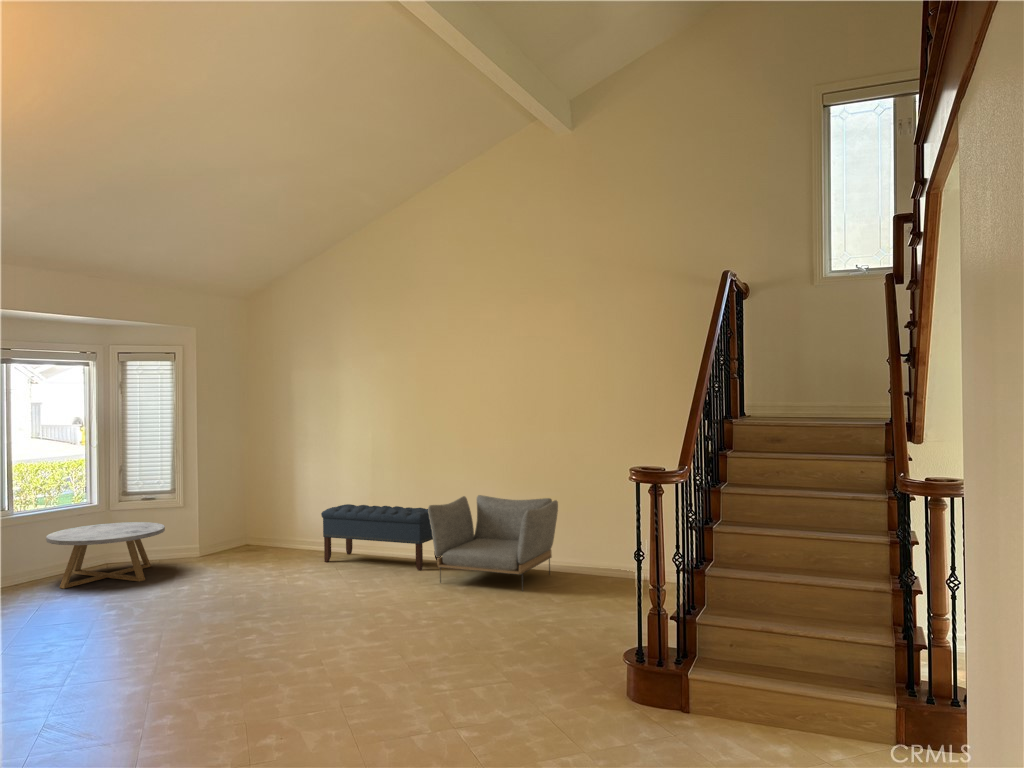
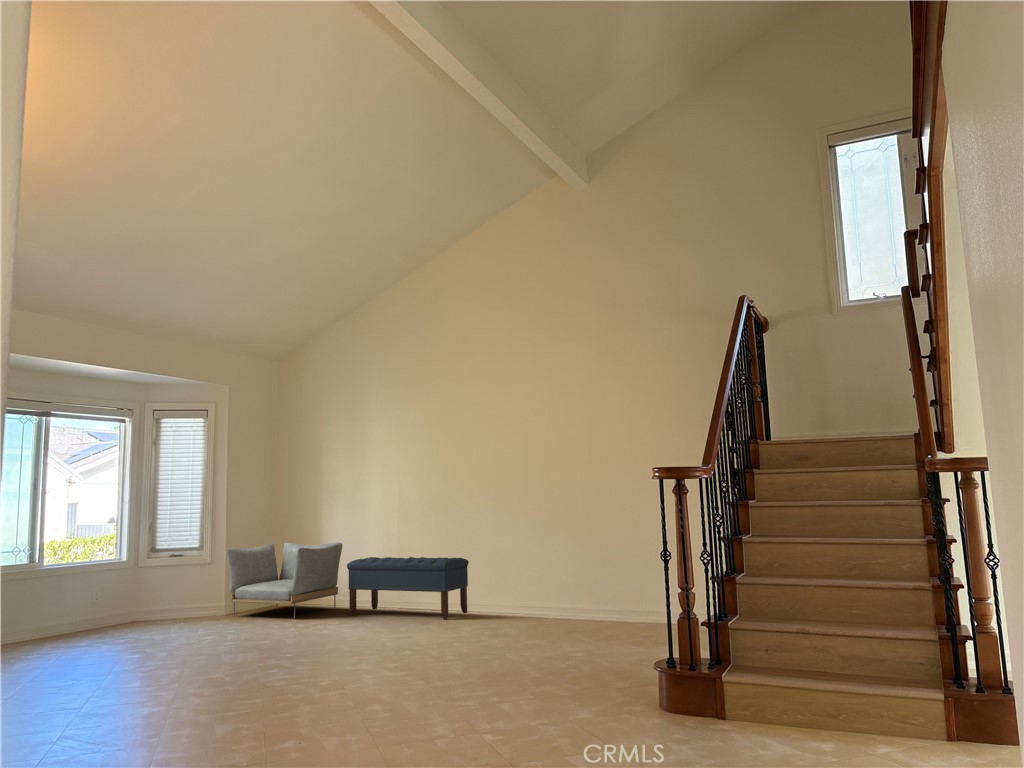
armchair: present [428,495,558,591] -> present [226,542,342,619]
coffee table: present [46,522,165,589] -> none [74,577,191,639]

